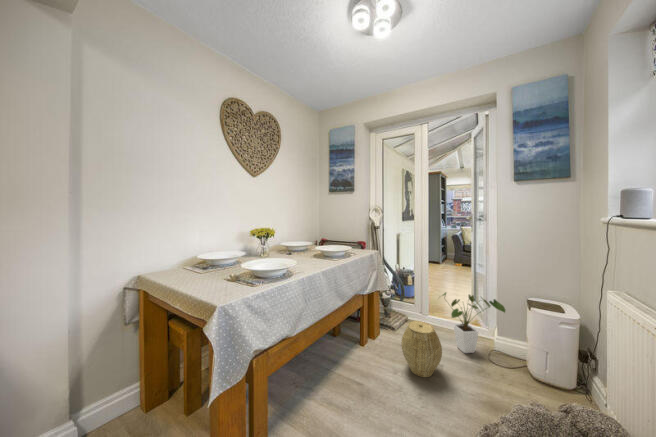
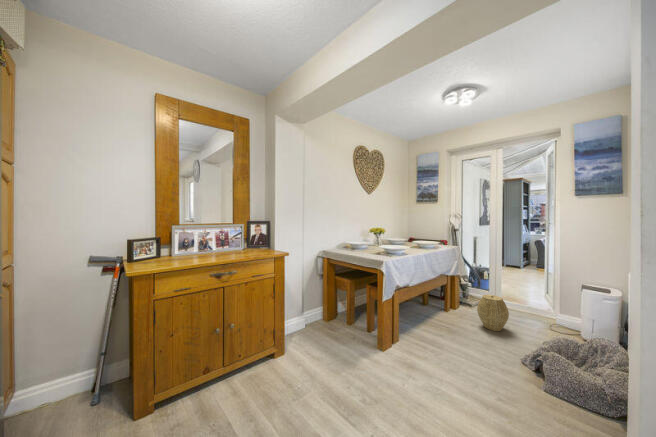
house plant: present [443,293,505,353] -> none [508,279,565,325]

